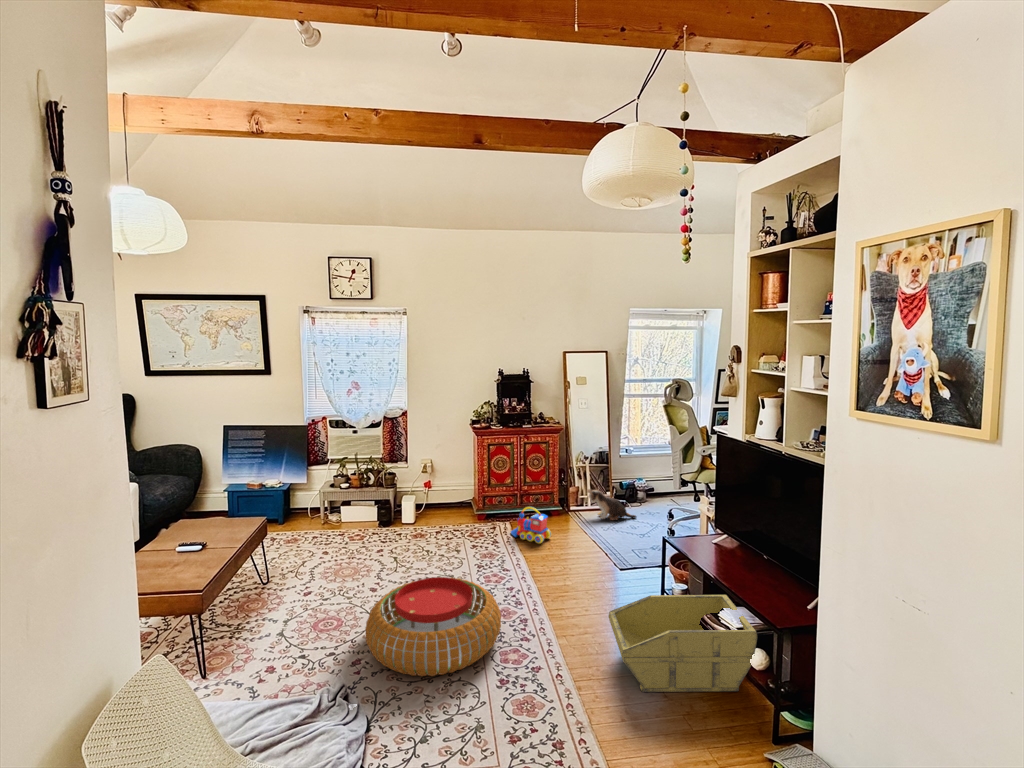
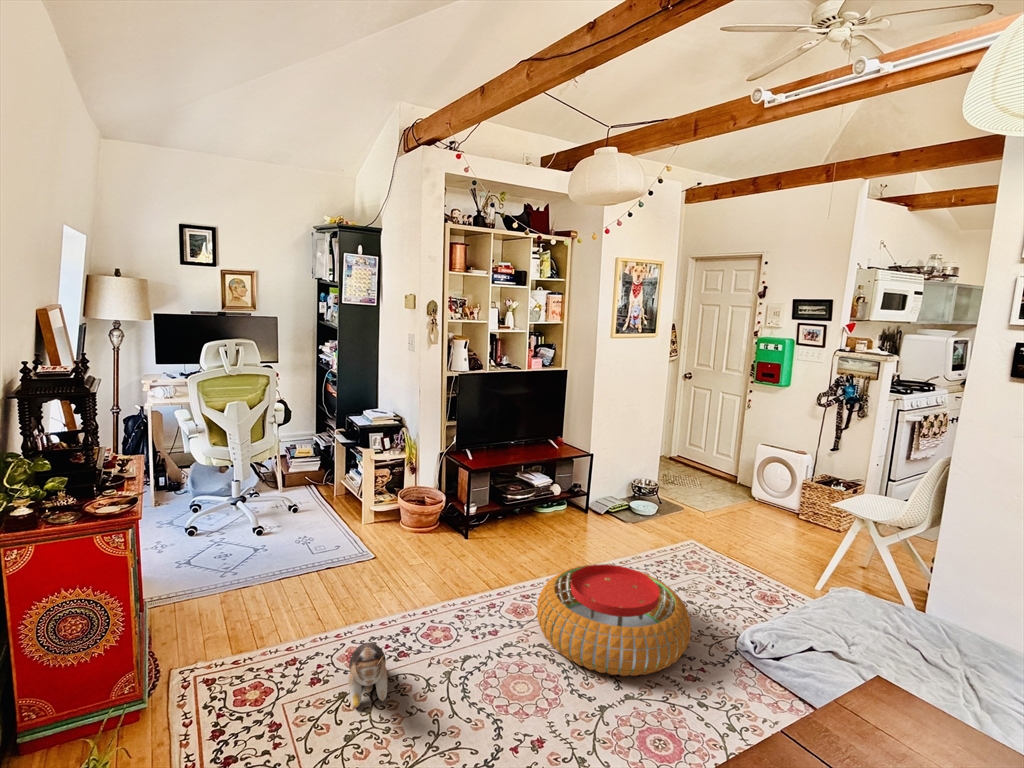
plush toy: present [587,489,636,520] -> present [349,643,388,708]
toy train: present [511,507,551,544] -> none [254,564,316,642]
storage bin: present [608,595,757,692] -> none [514,476,596,545]

